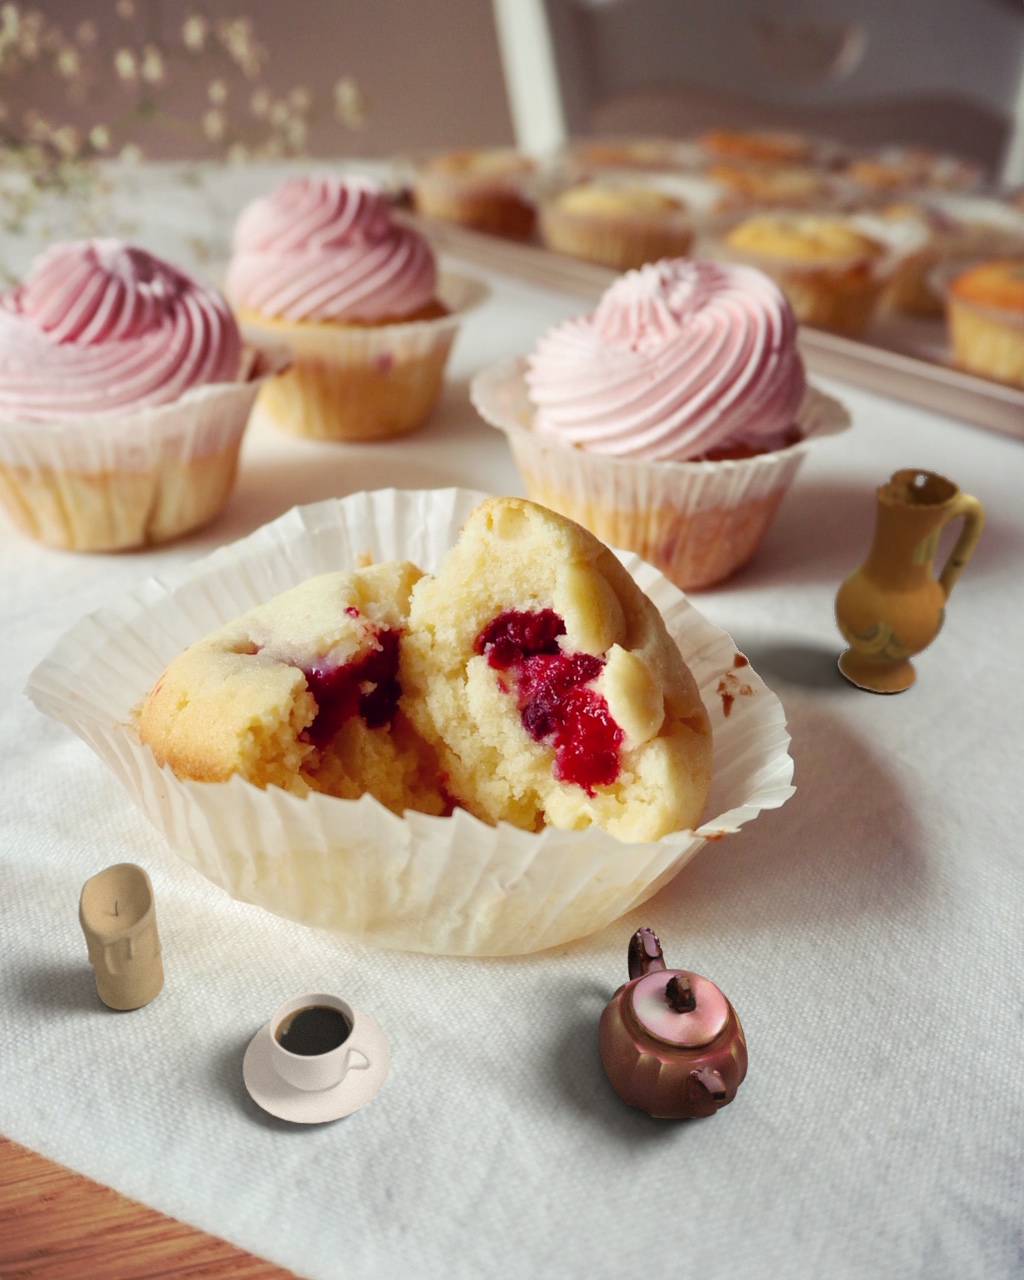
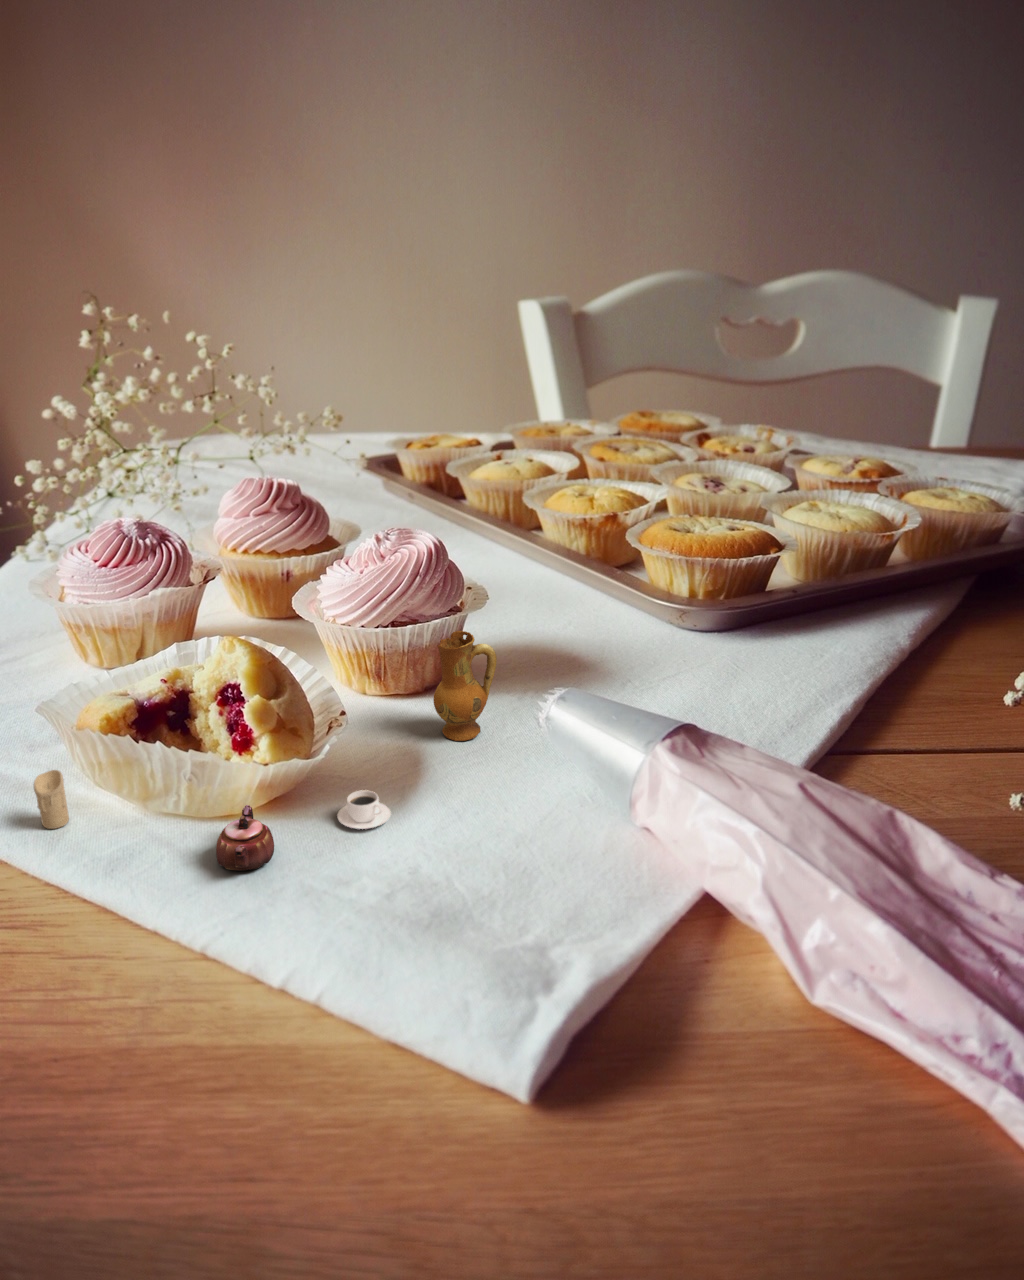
coffee cup: present [243,991,391,1123] -> present [337,790,391,829]

